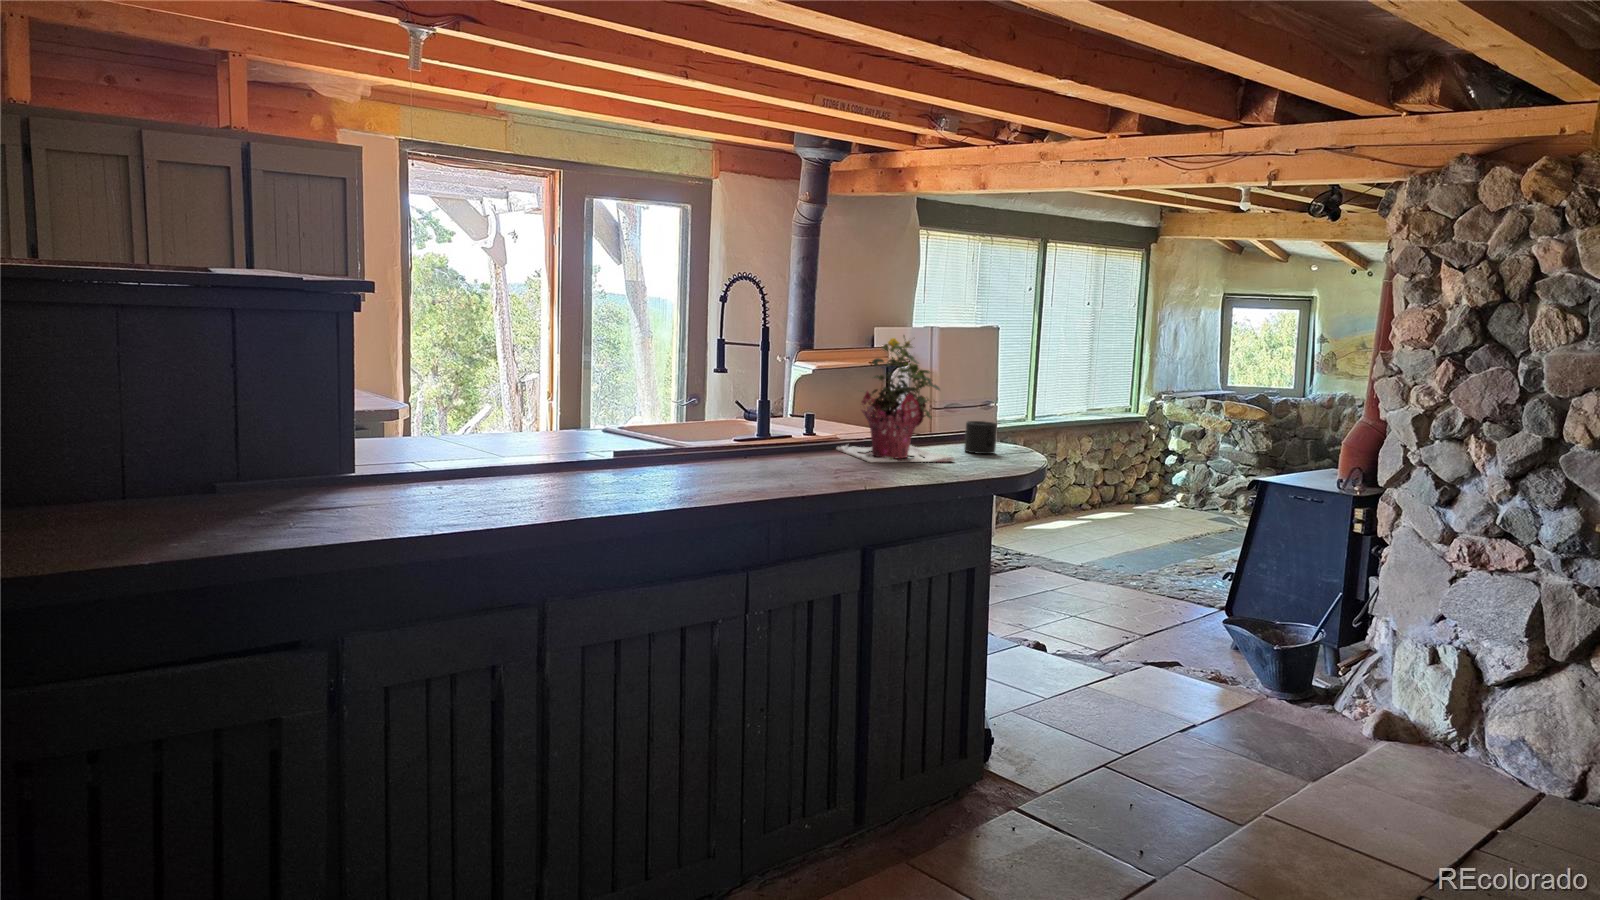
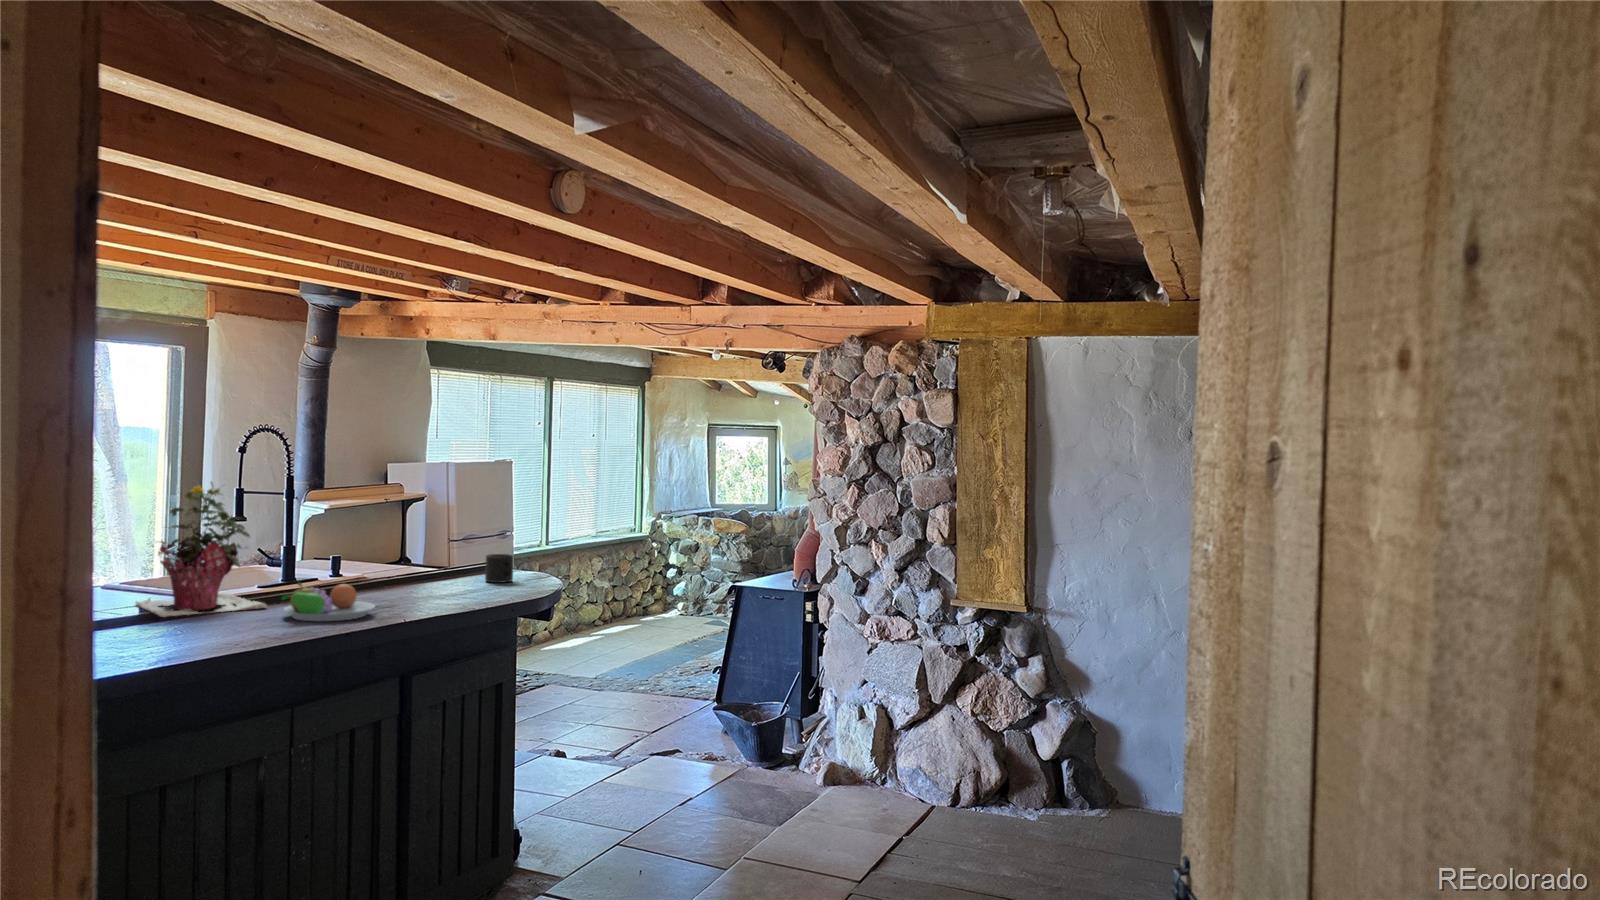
potted plant: present [837,336,955,462] -> present [135,482,267,617]
fruit bowl: none [744,436,841,482] -> present [282,582,375,621]

